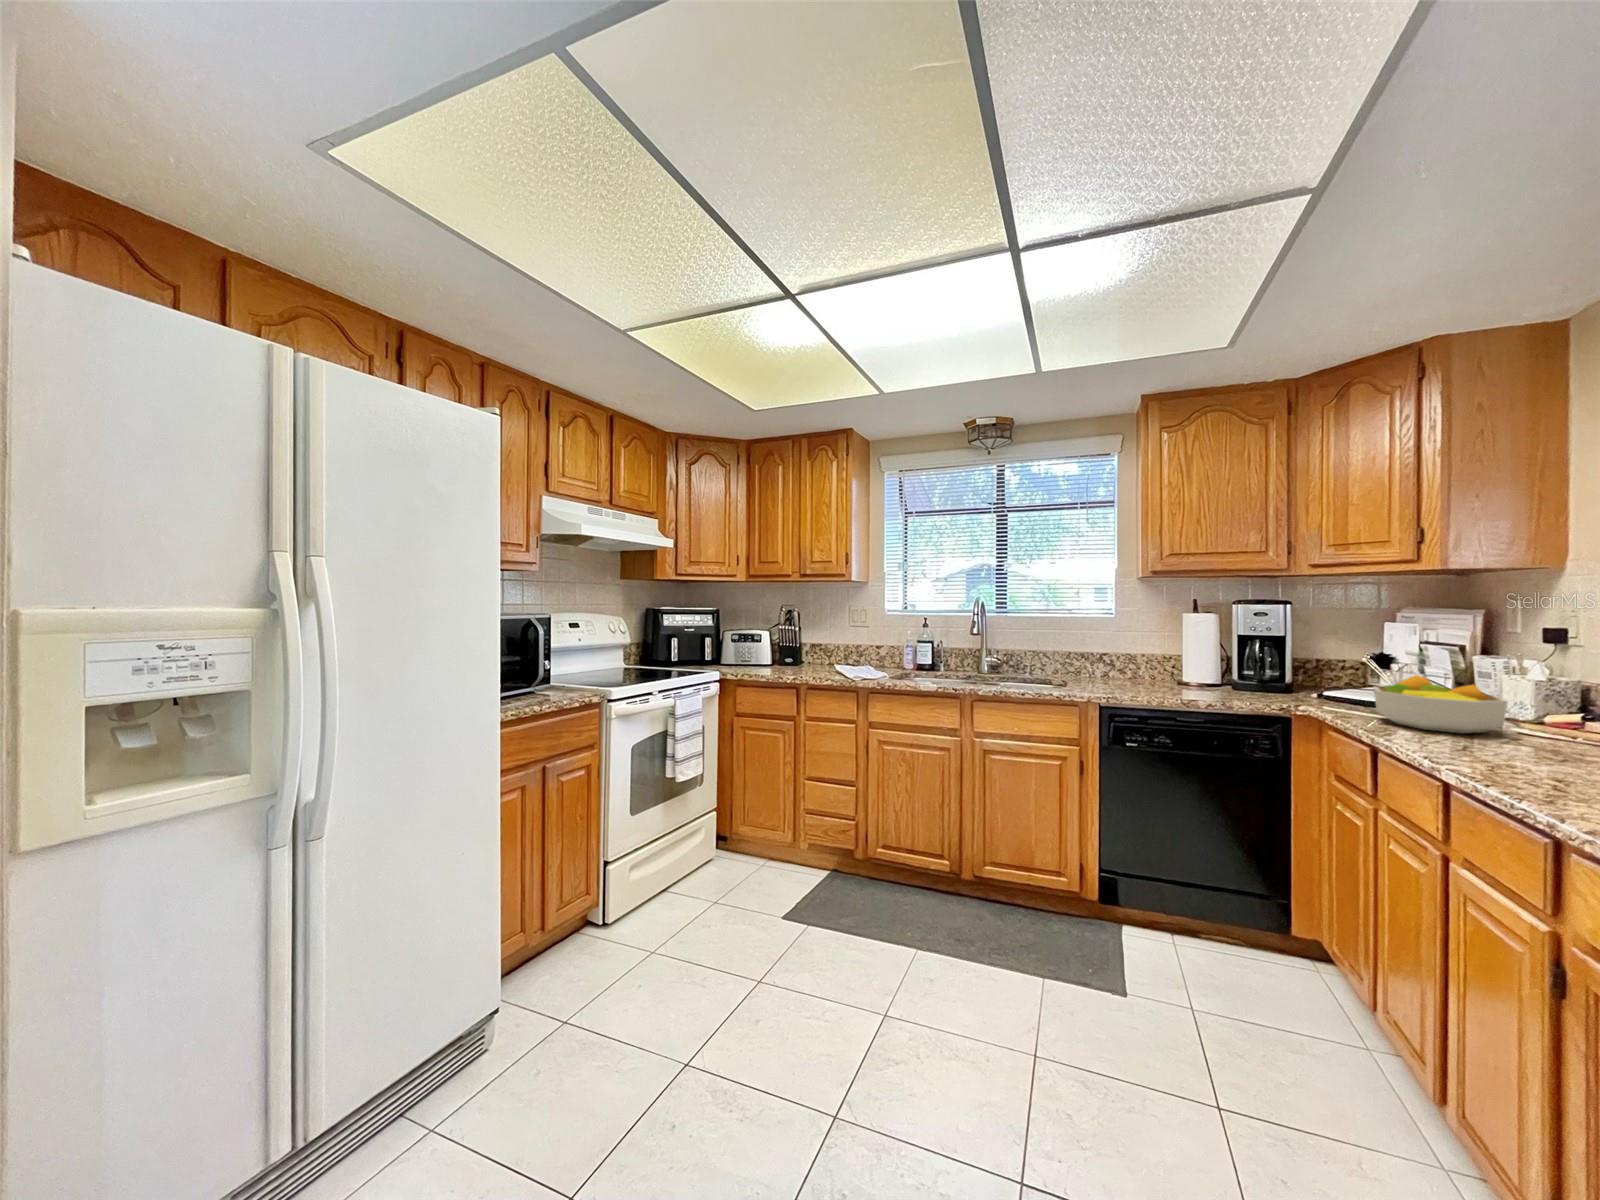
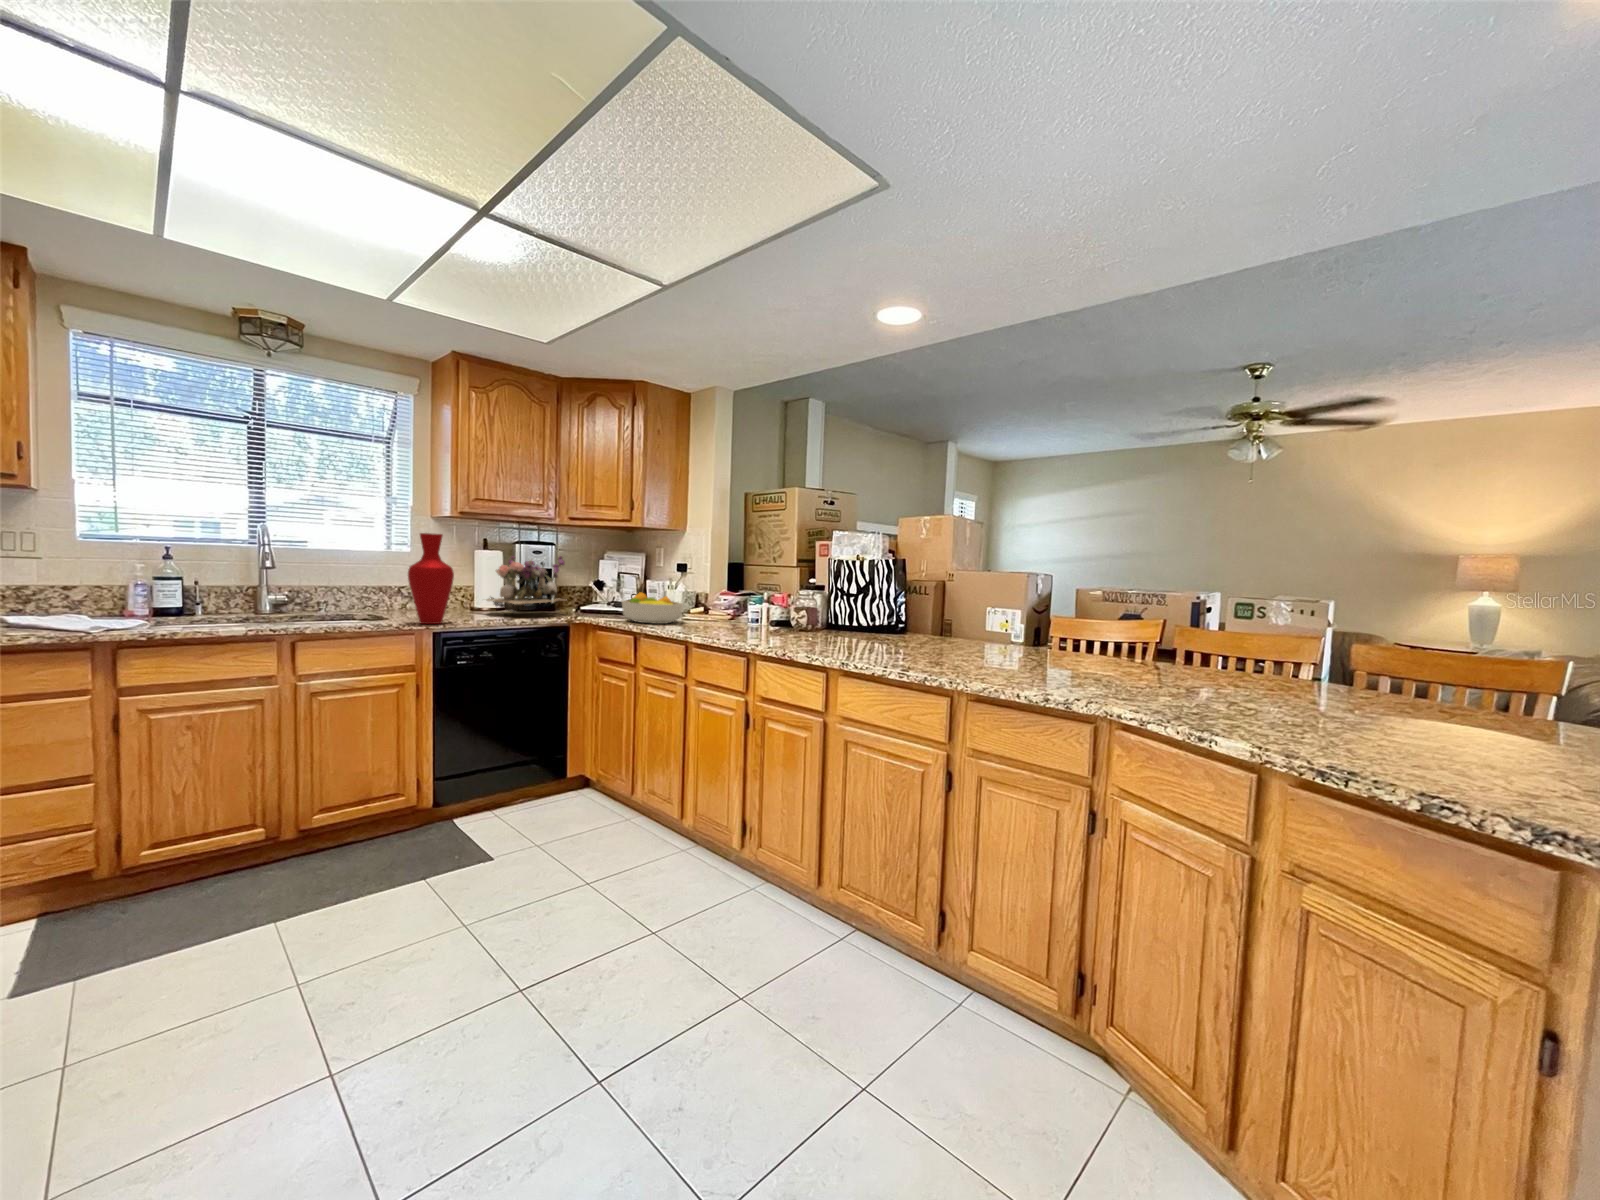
vase: none [1069,596,1118,696] -> present [408,533,454,624]
flower arrangement: none [1174,616,1293,693] -> present [487,555,565,612]

